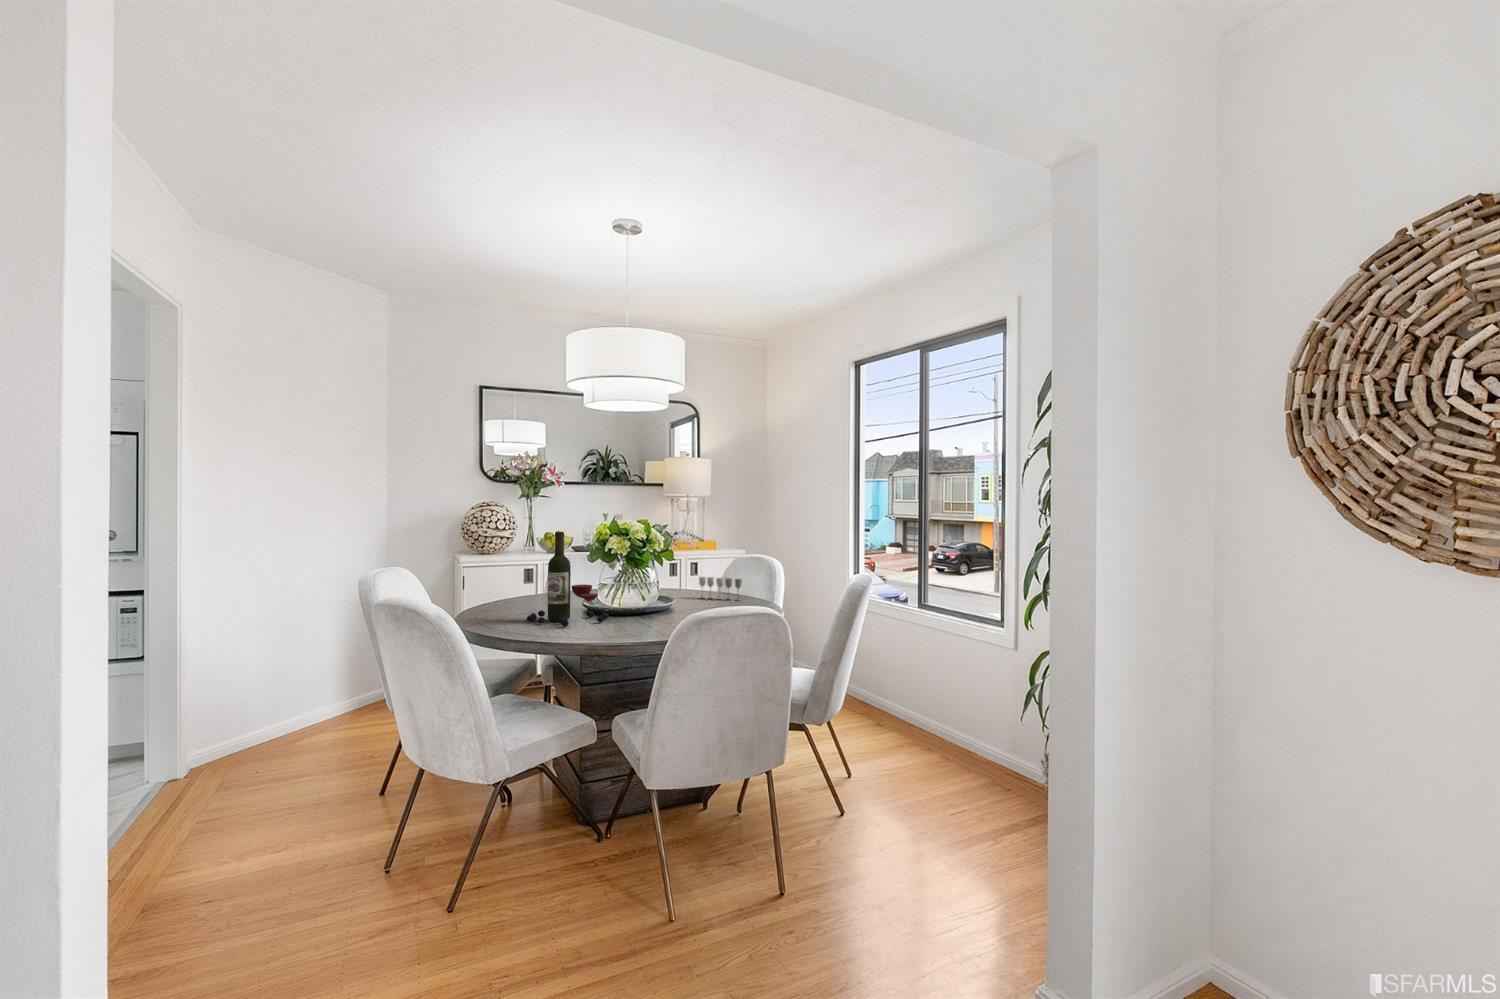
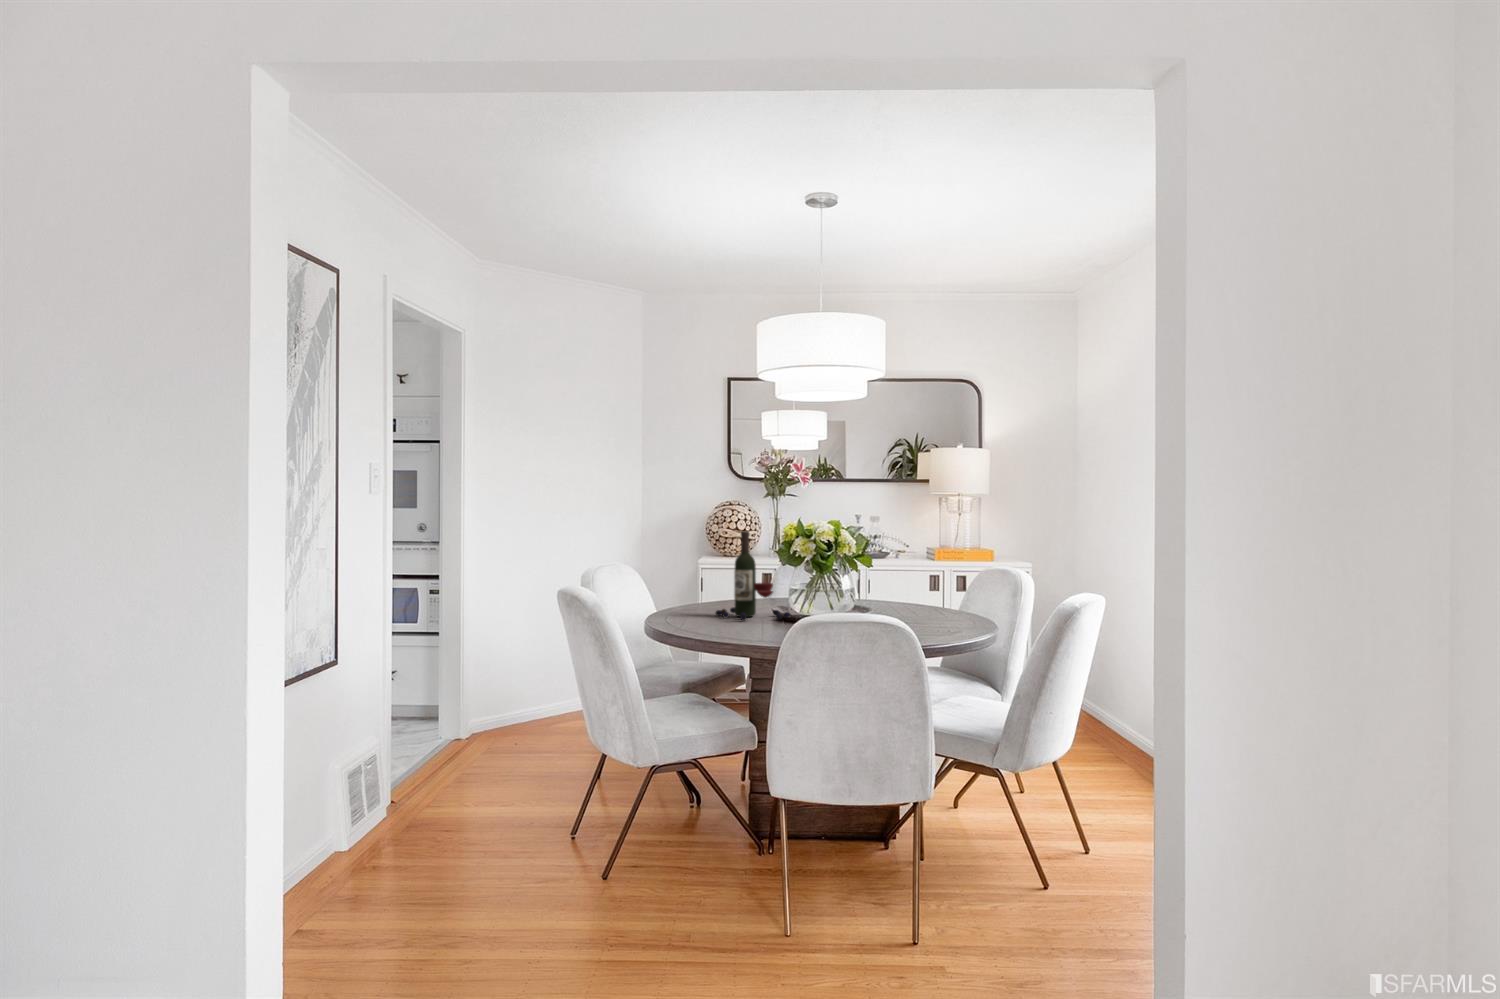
wine glass: present [699,577,742,601] -> none [909,583,952,610]

